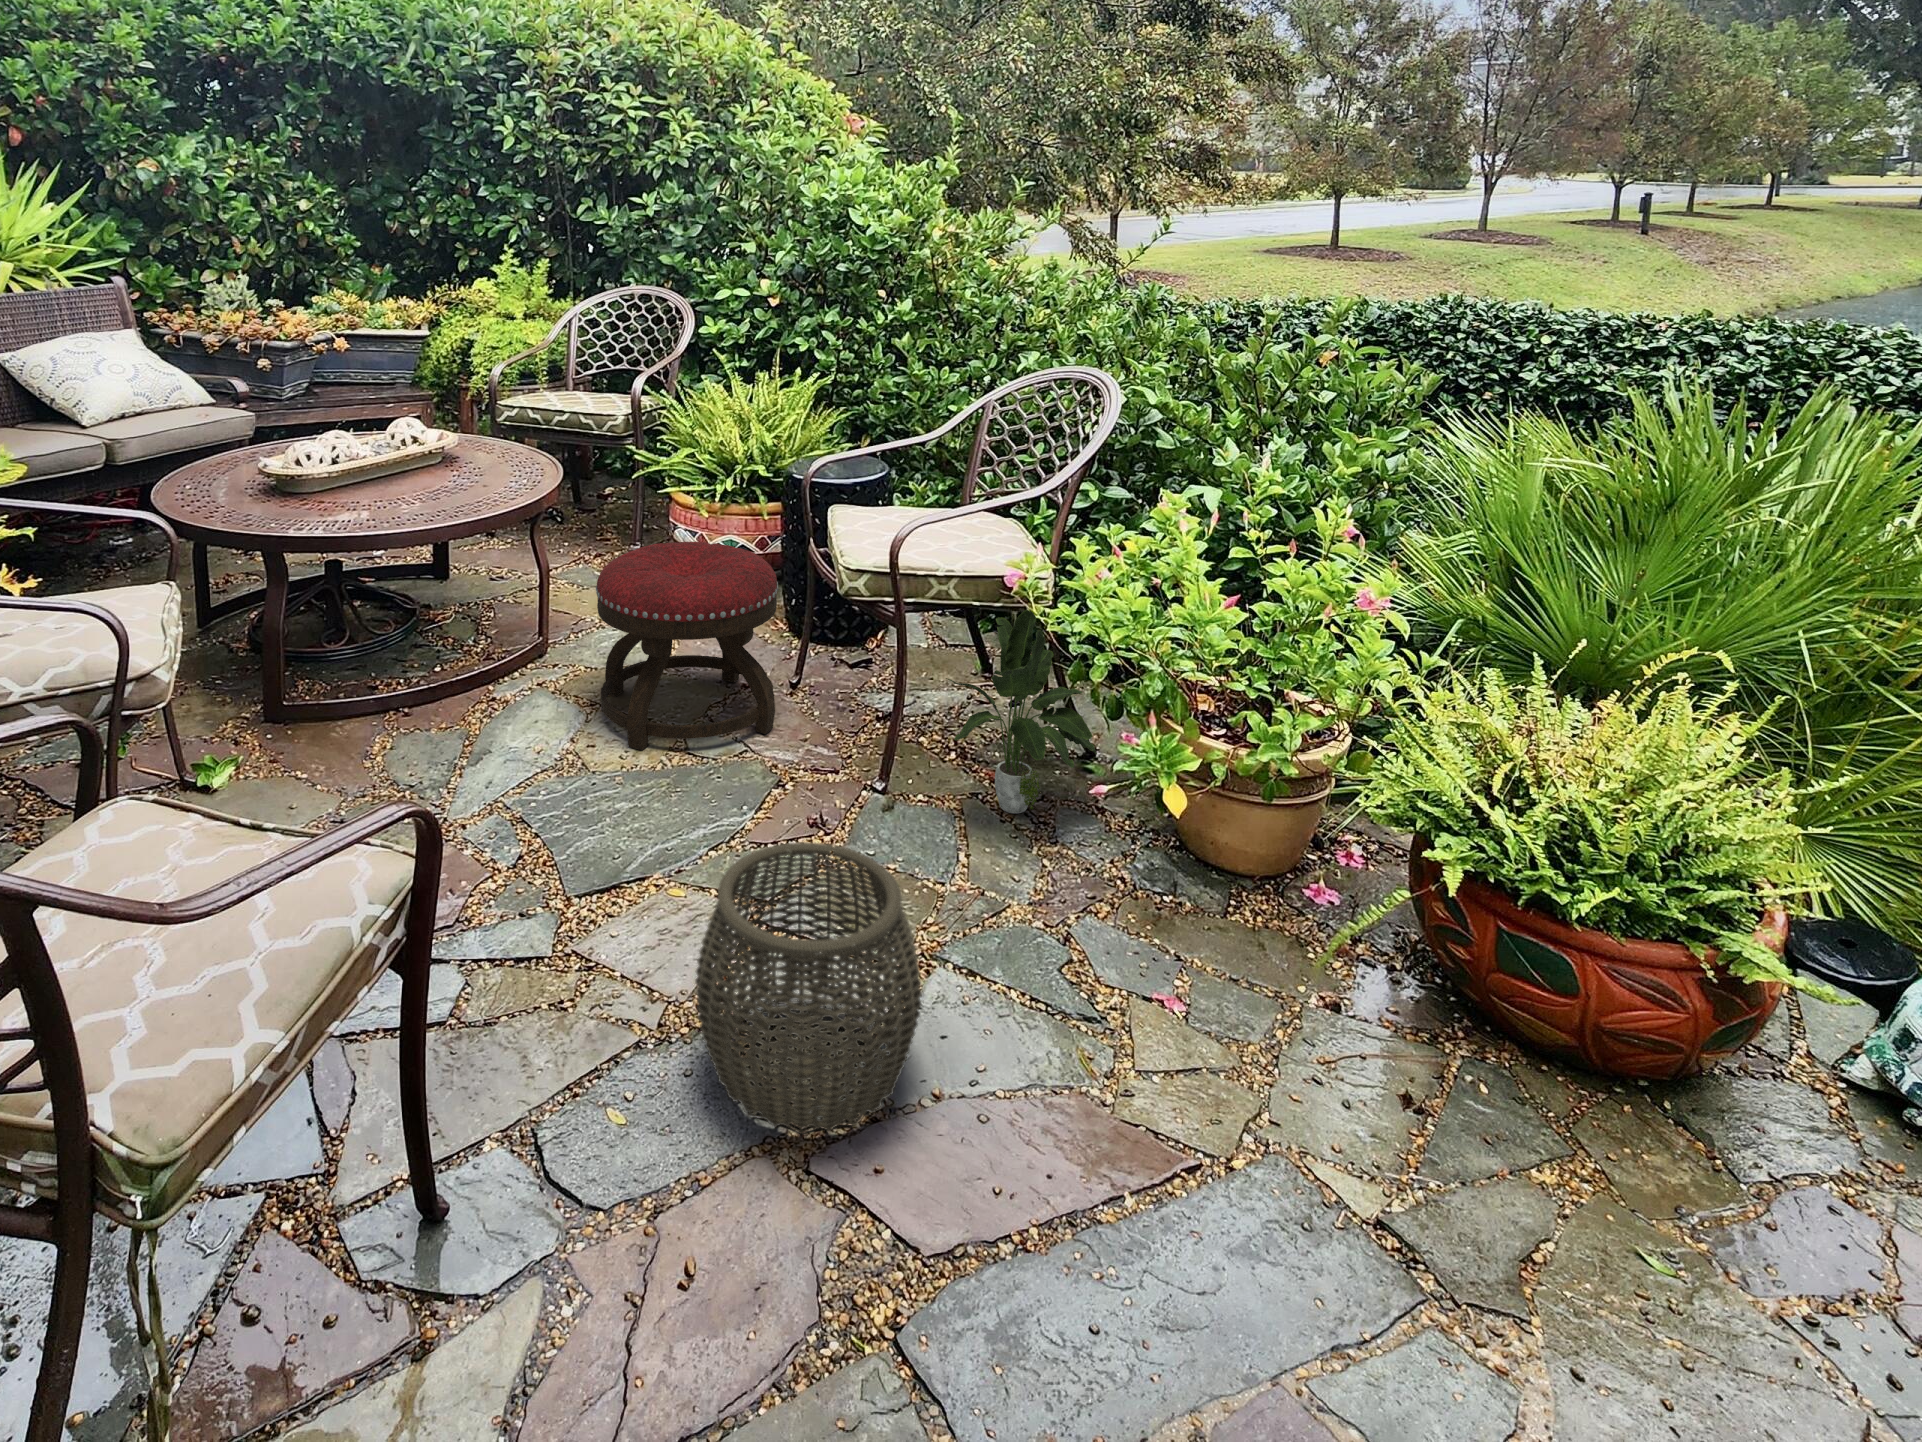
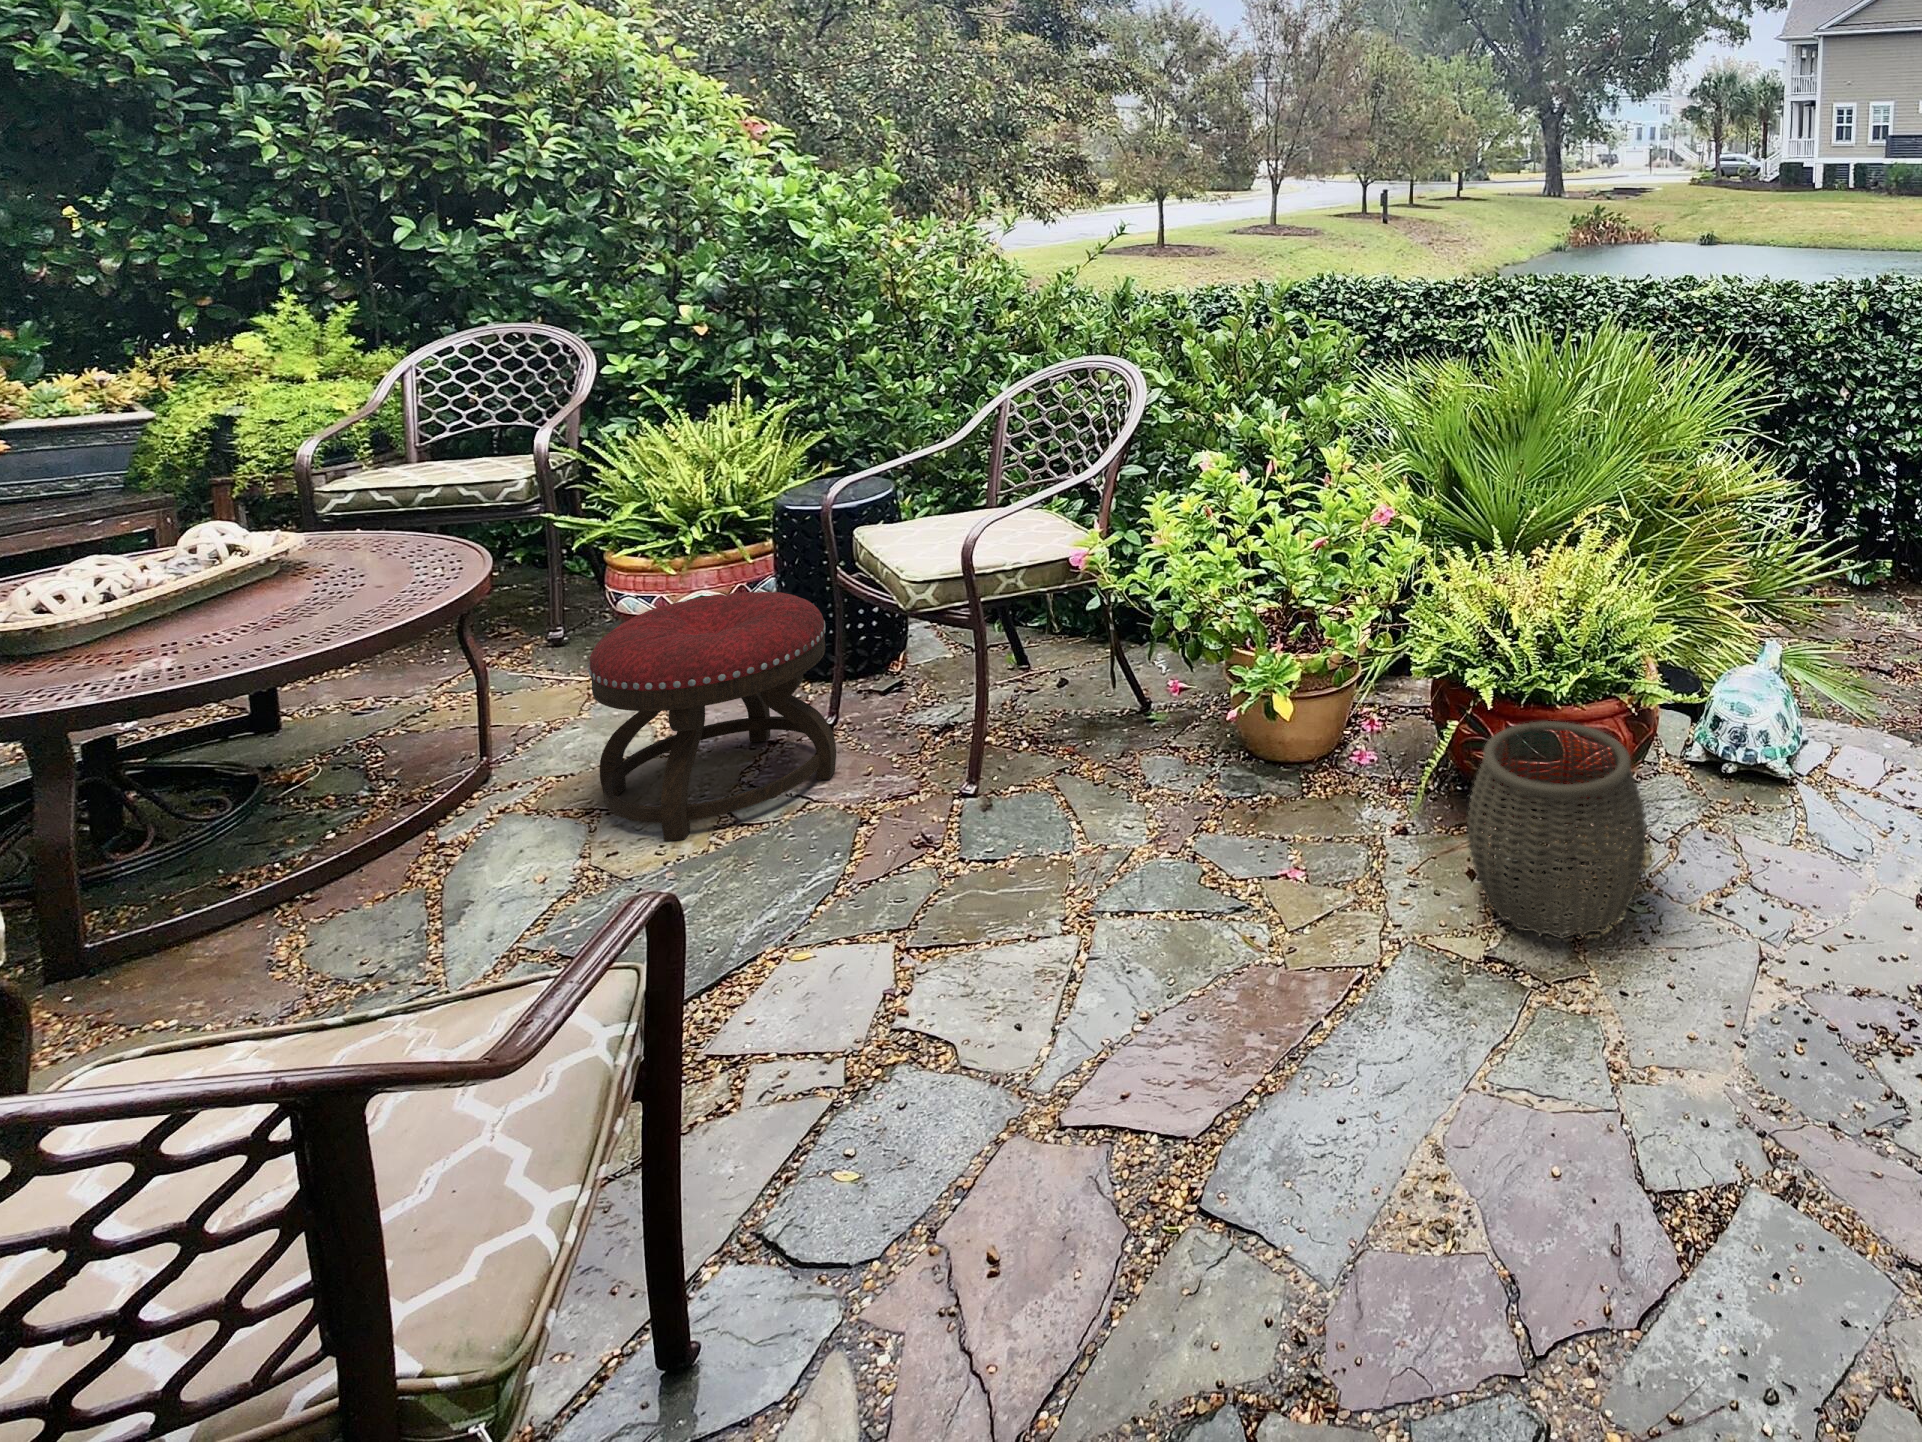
potted plant: present [946,610,1097,813] -> none [1039,581,1178,772]
woven basket: present [695,842,922,1134] -> present [1467,721,1647,939]

